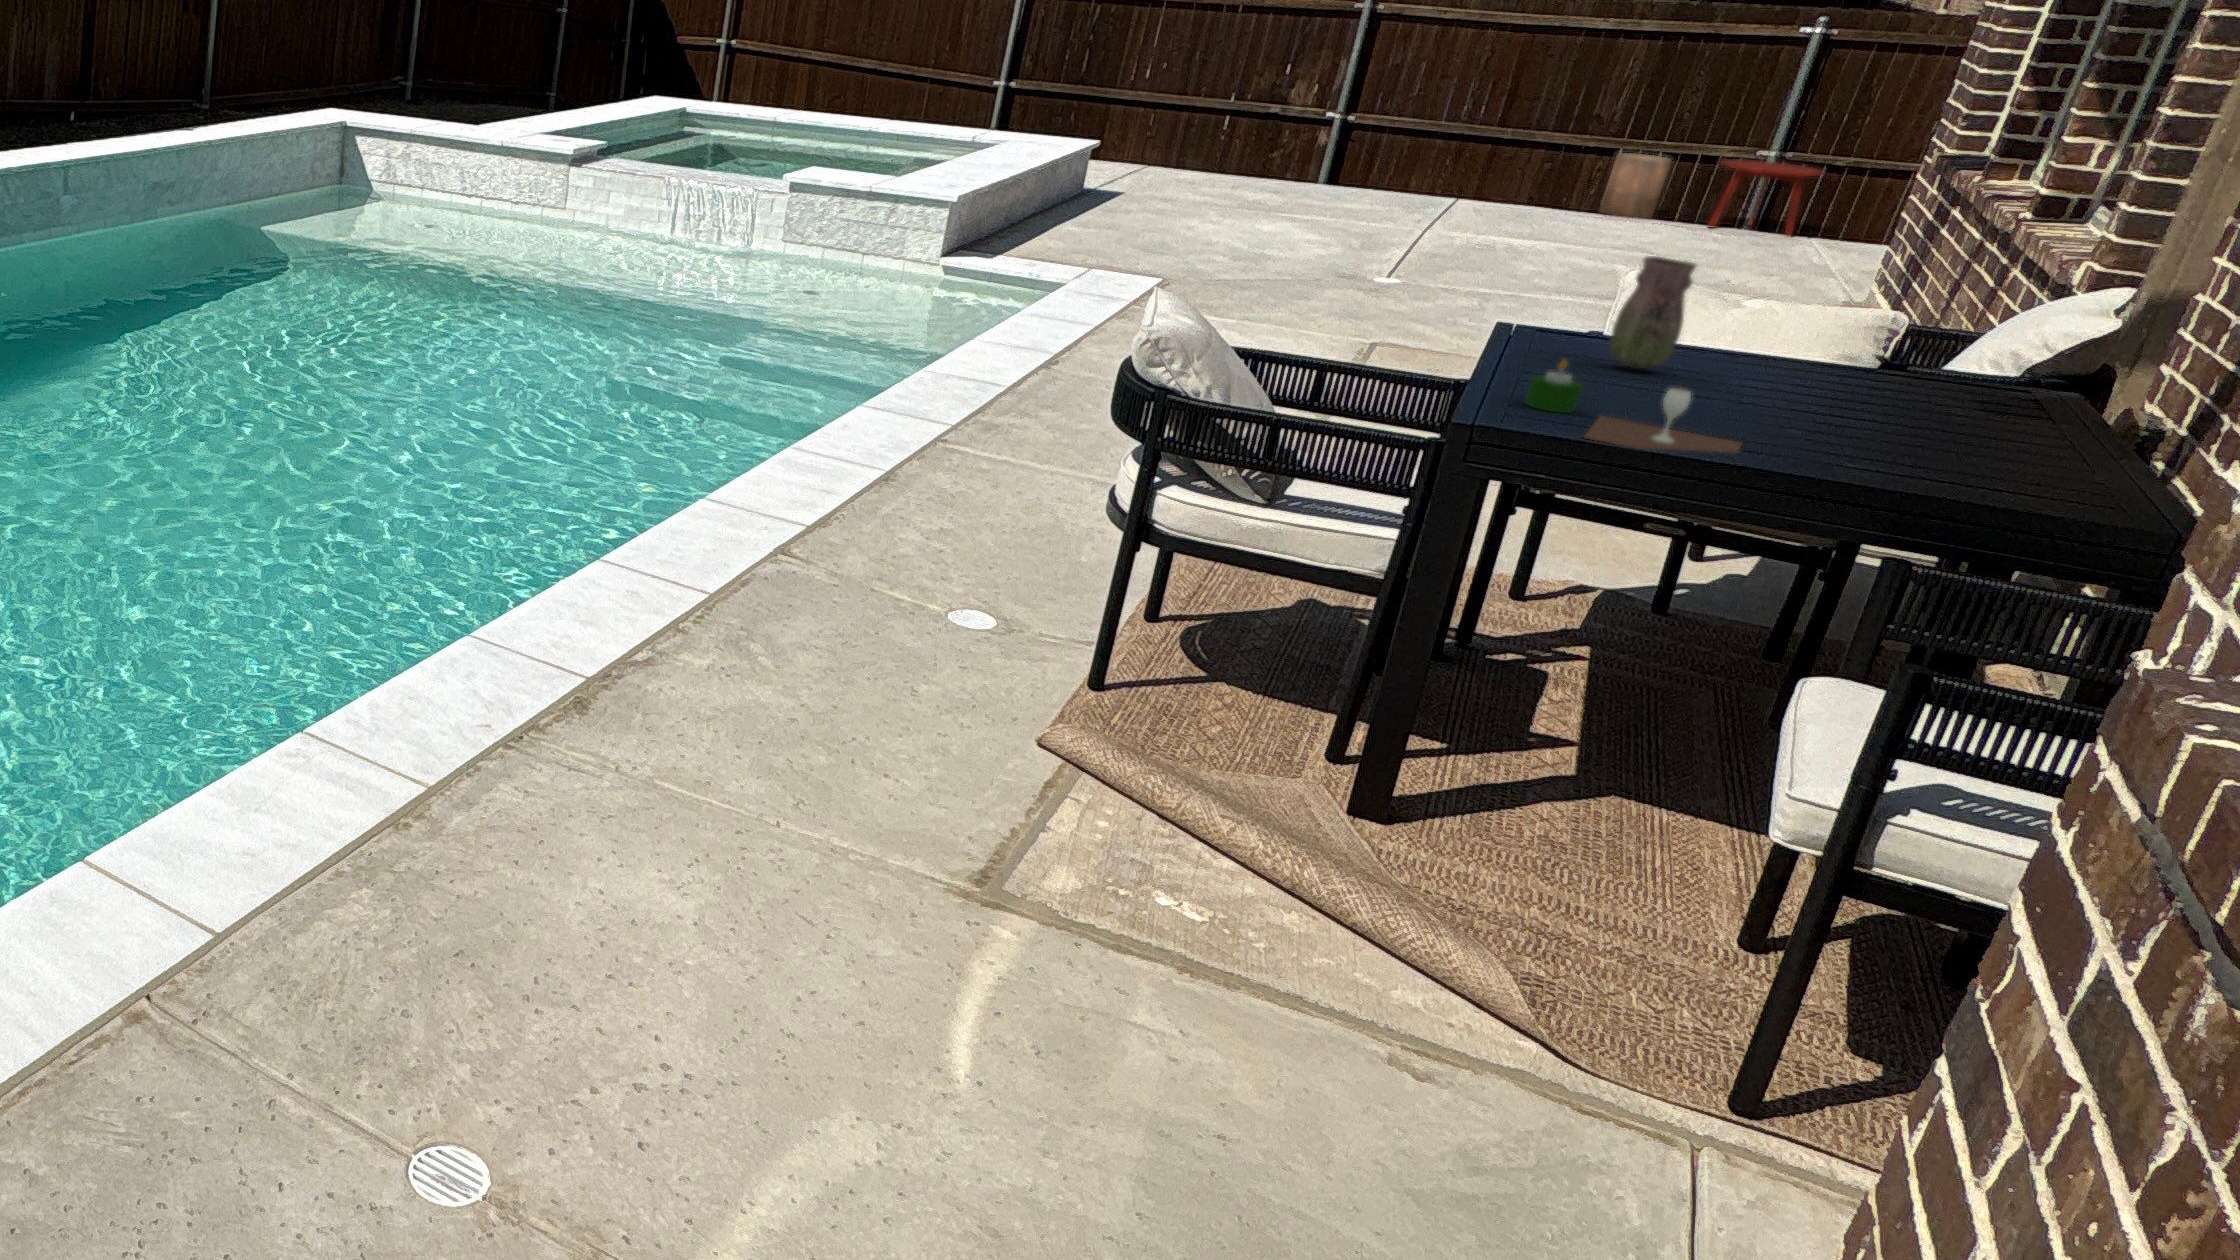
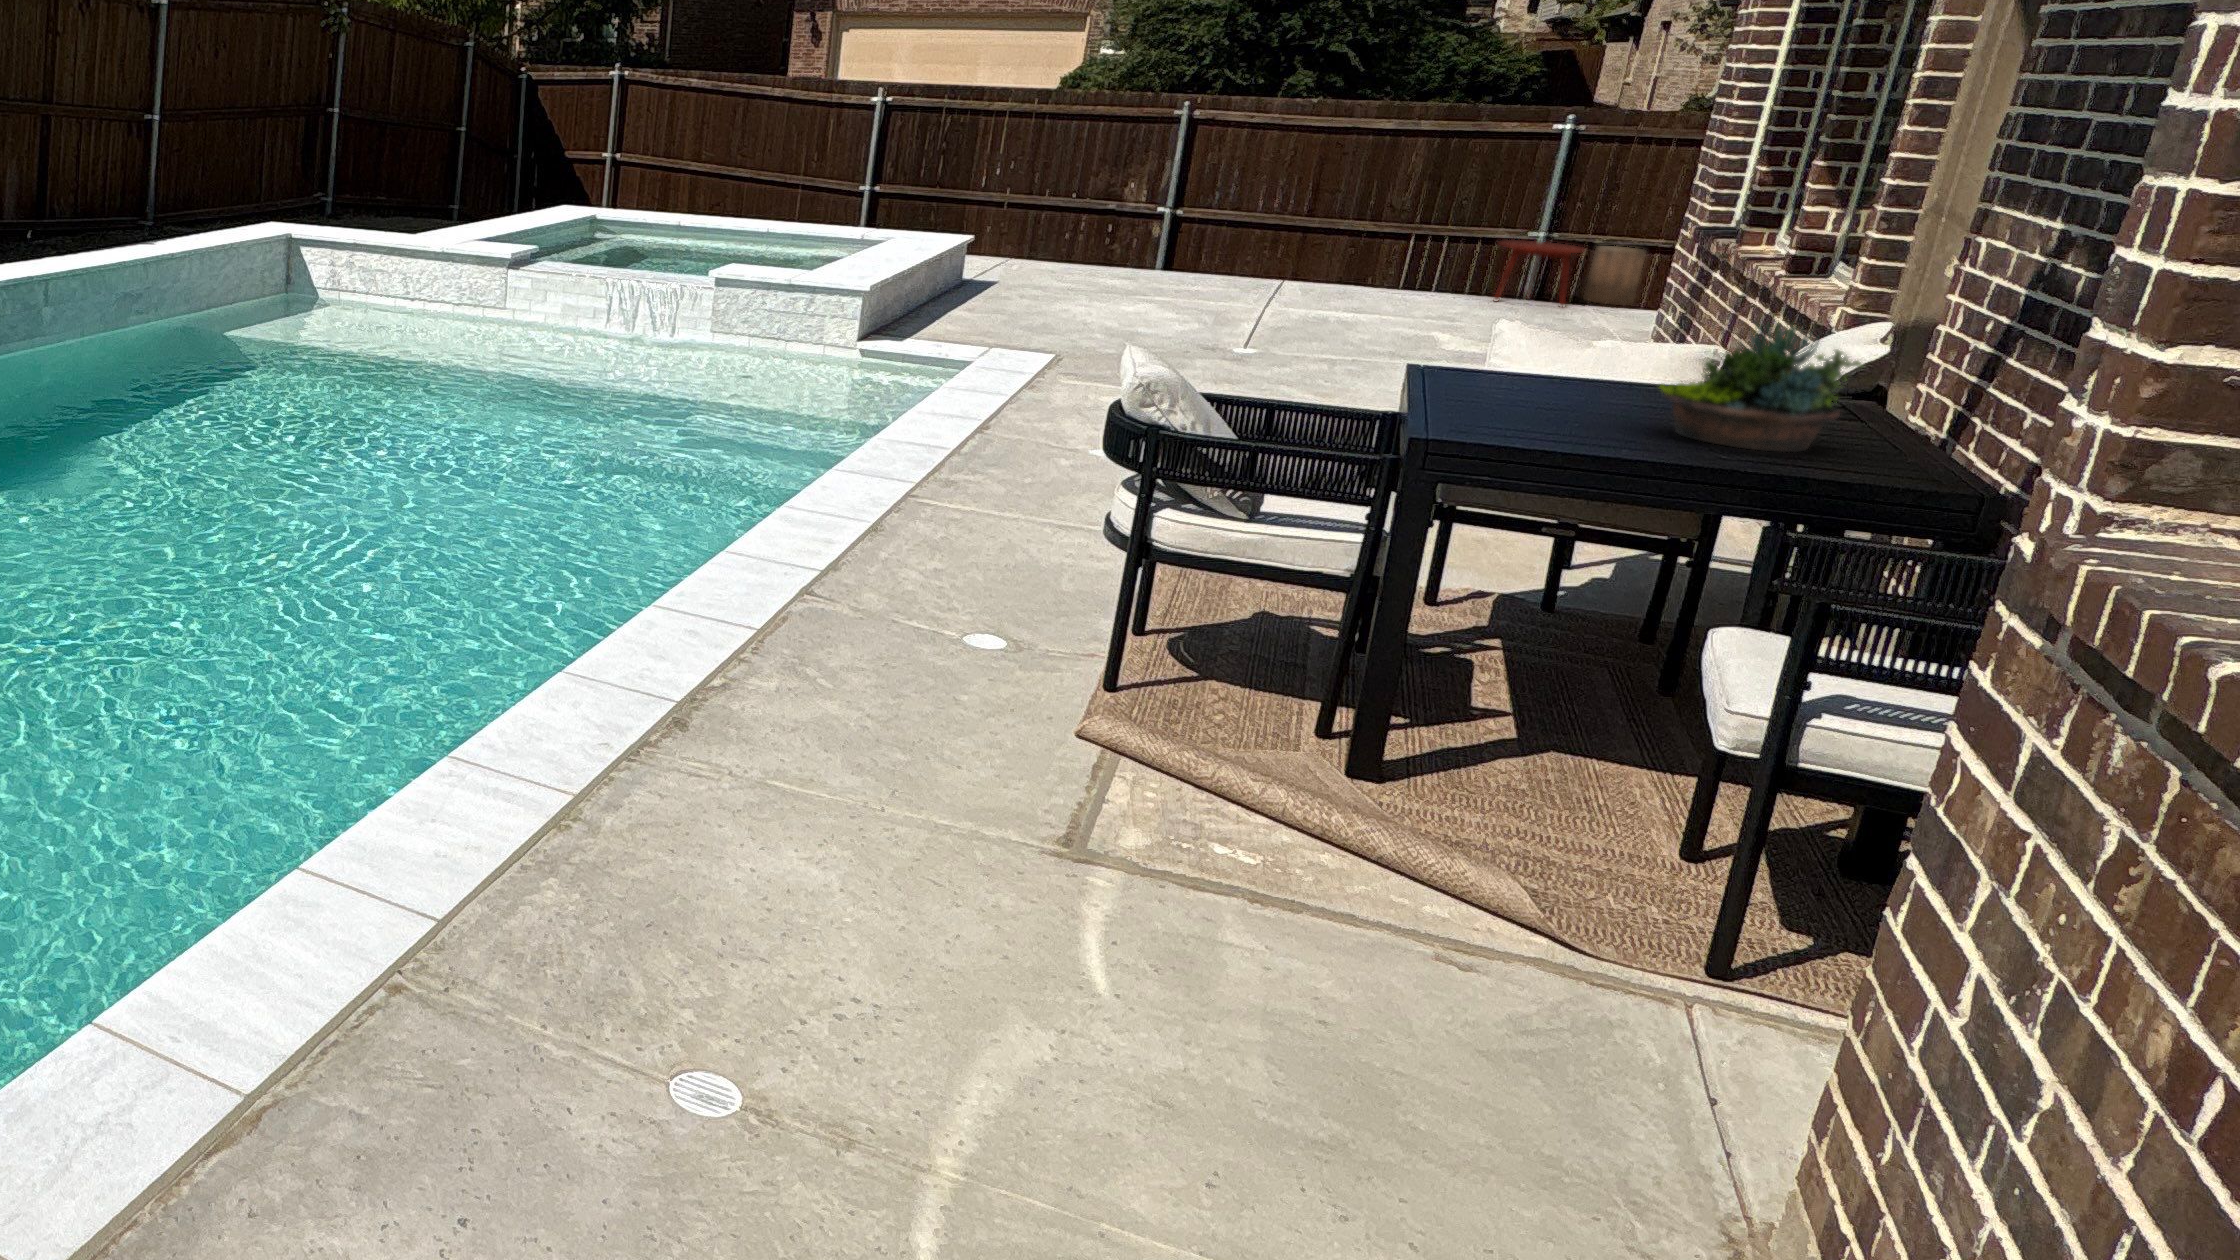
stool: present [1599,153,1671,219] -> present [1584,246,1646,305]
vase: present [1610,256,1696,369] -> none [1507,307,1573,401]
succulent planter: none [1786,283,2054,453] -> present [1660,322,1862,452]
candle: present [1526,360,1582,413] -> none [1459,390,1506,433]
wine glass: present [1585,388,1741,453] -> none [1517,407,1639,468]

